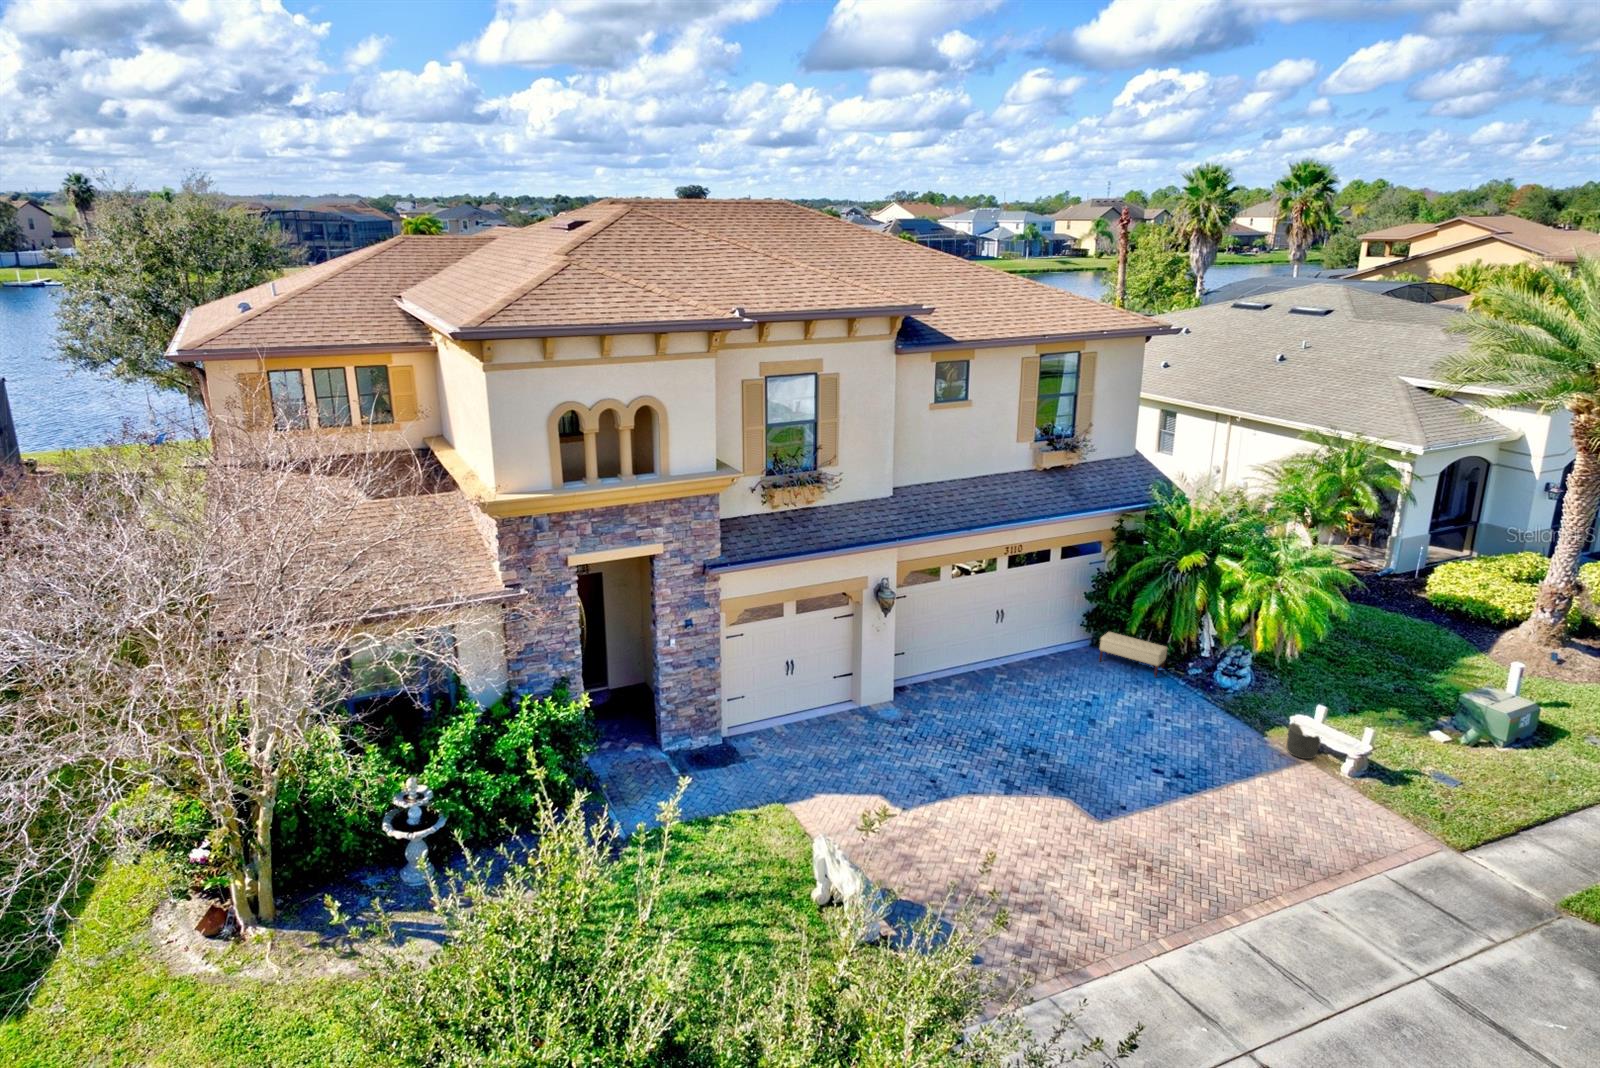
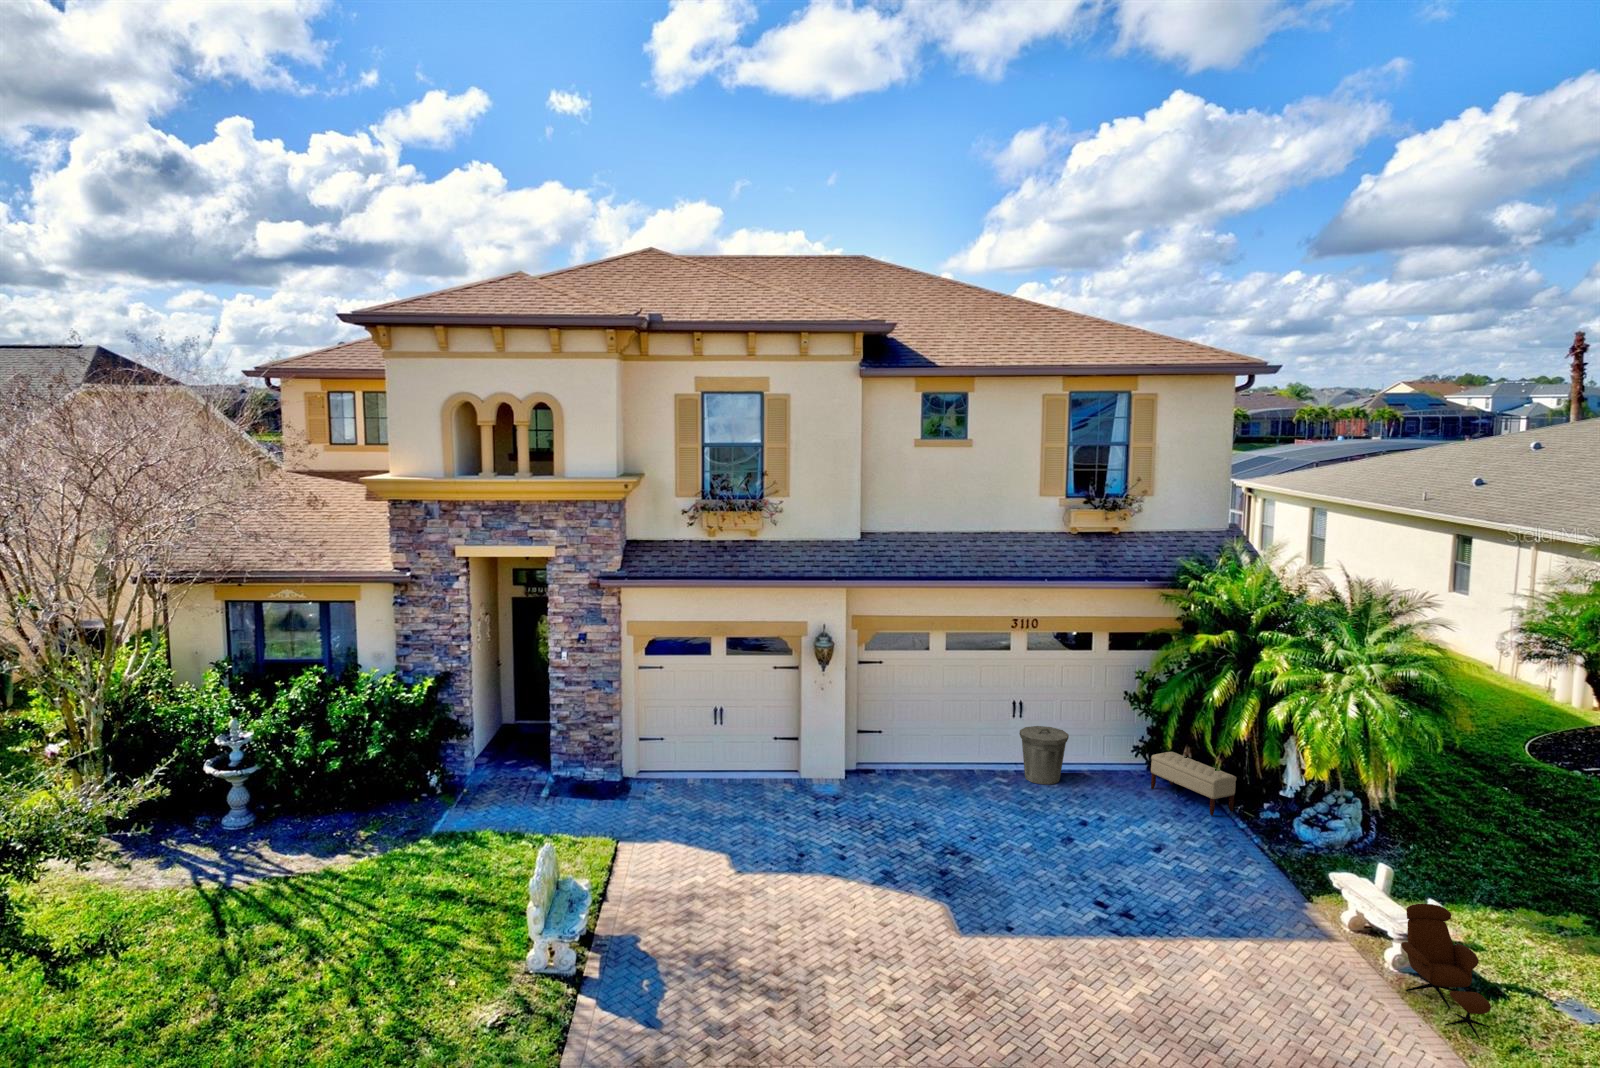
trash can: none [1008,626,1047,673] -> present [1019,726,1069,784]
planter: present [1287,723,1320,759] -> none [1317,881,1370,939]
lounge chair: none [1363,732,1427,811] -> present [1401,904,1491,1039]

